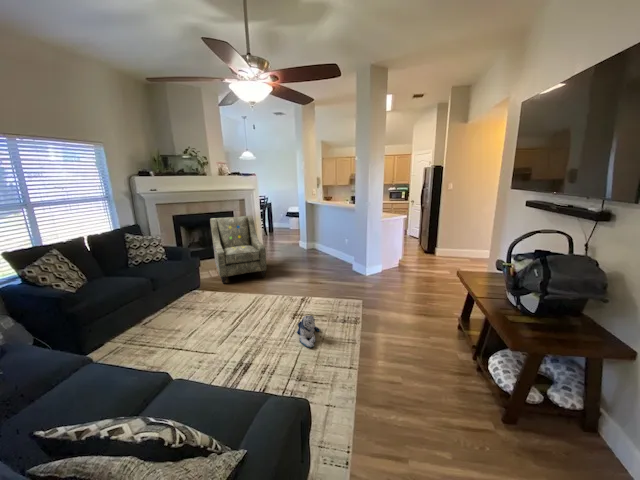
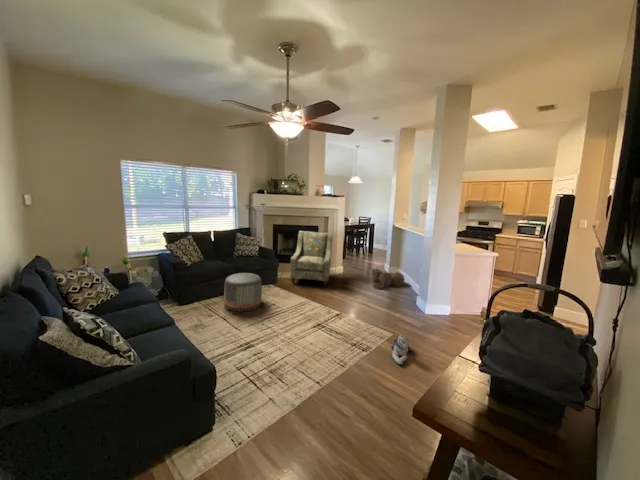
woven basket: none [301,244,334,267] -> present [371,269,404,289]
pouf: none [150,281,208,337] -> present [224,273,262,311]
plush toy: present [297,316,320,348] -> present [392,335,413,364]

